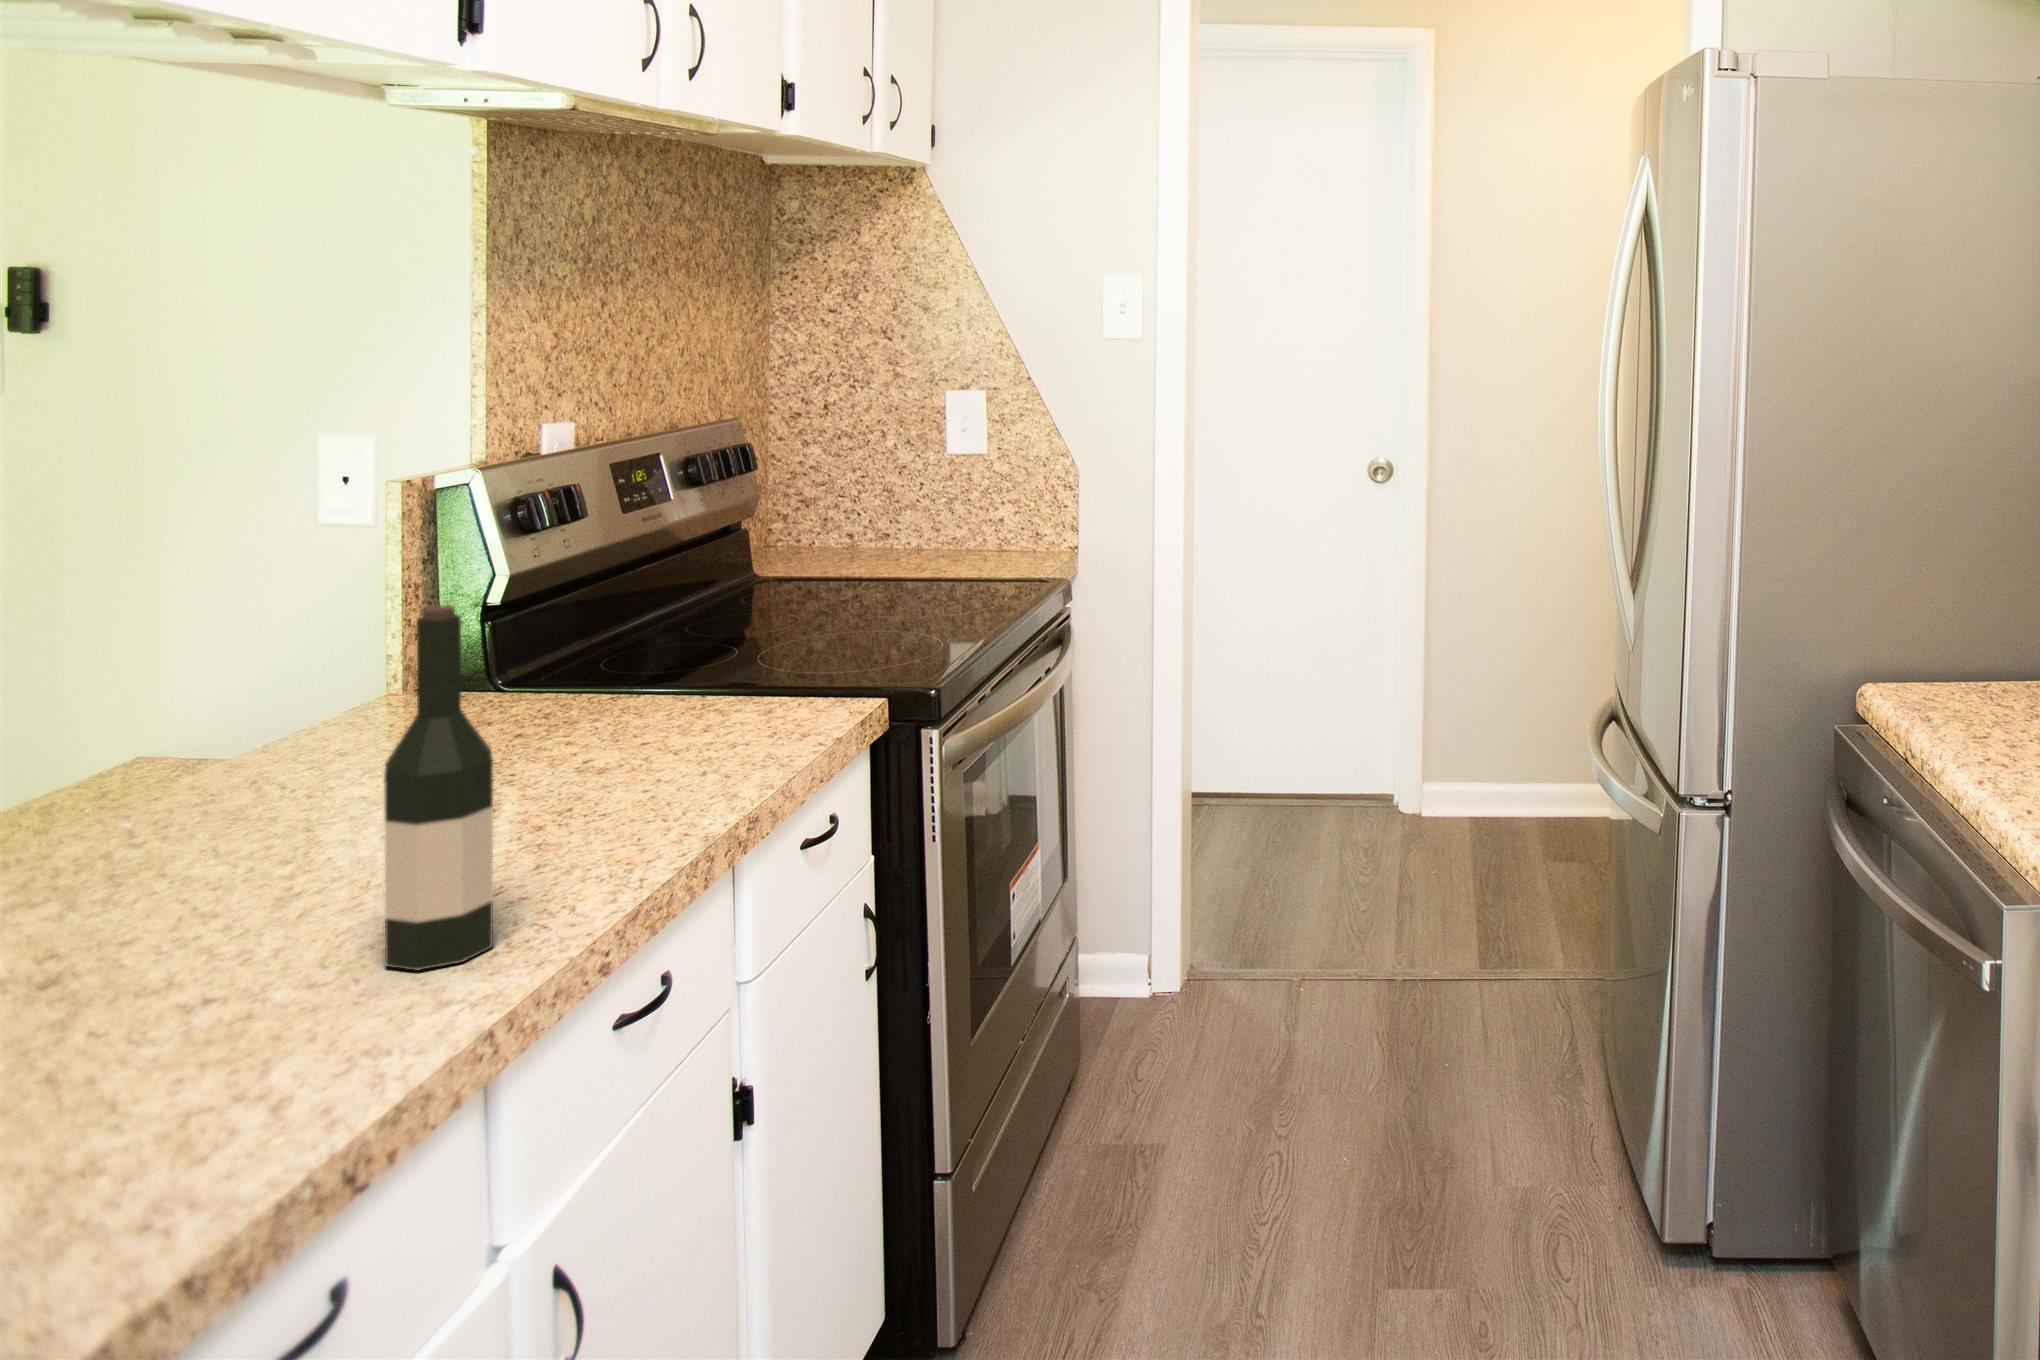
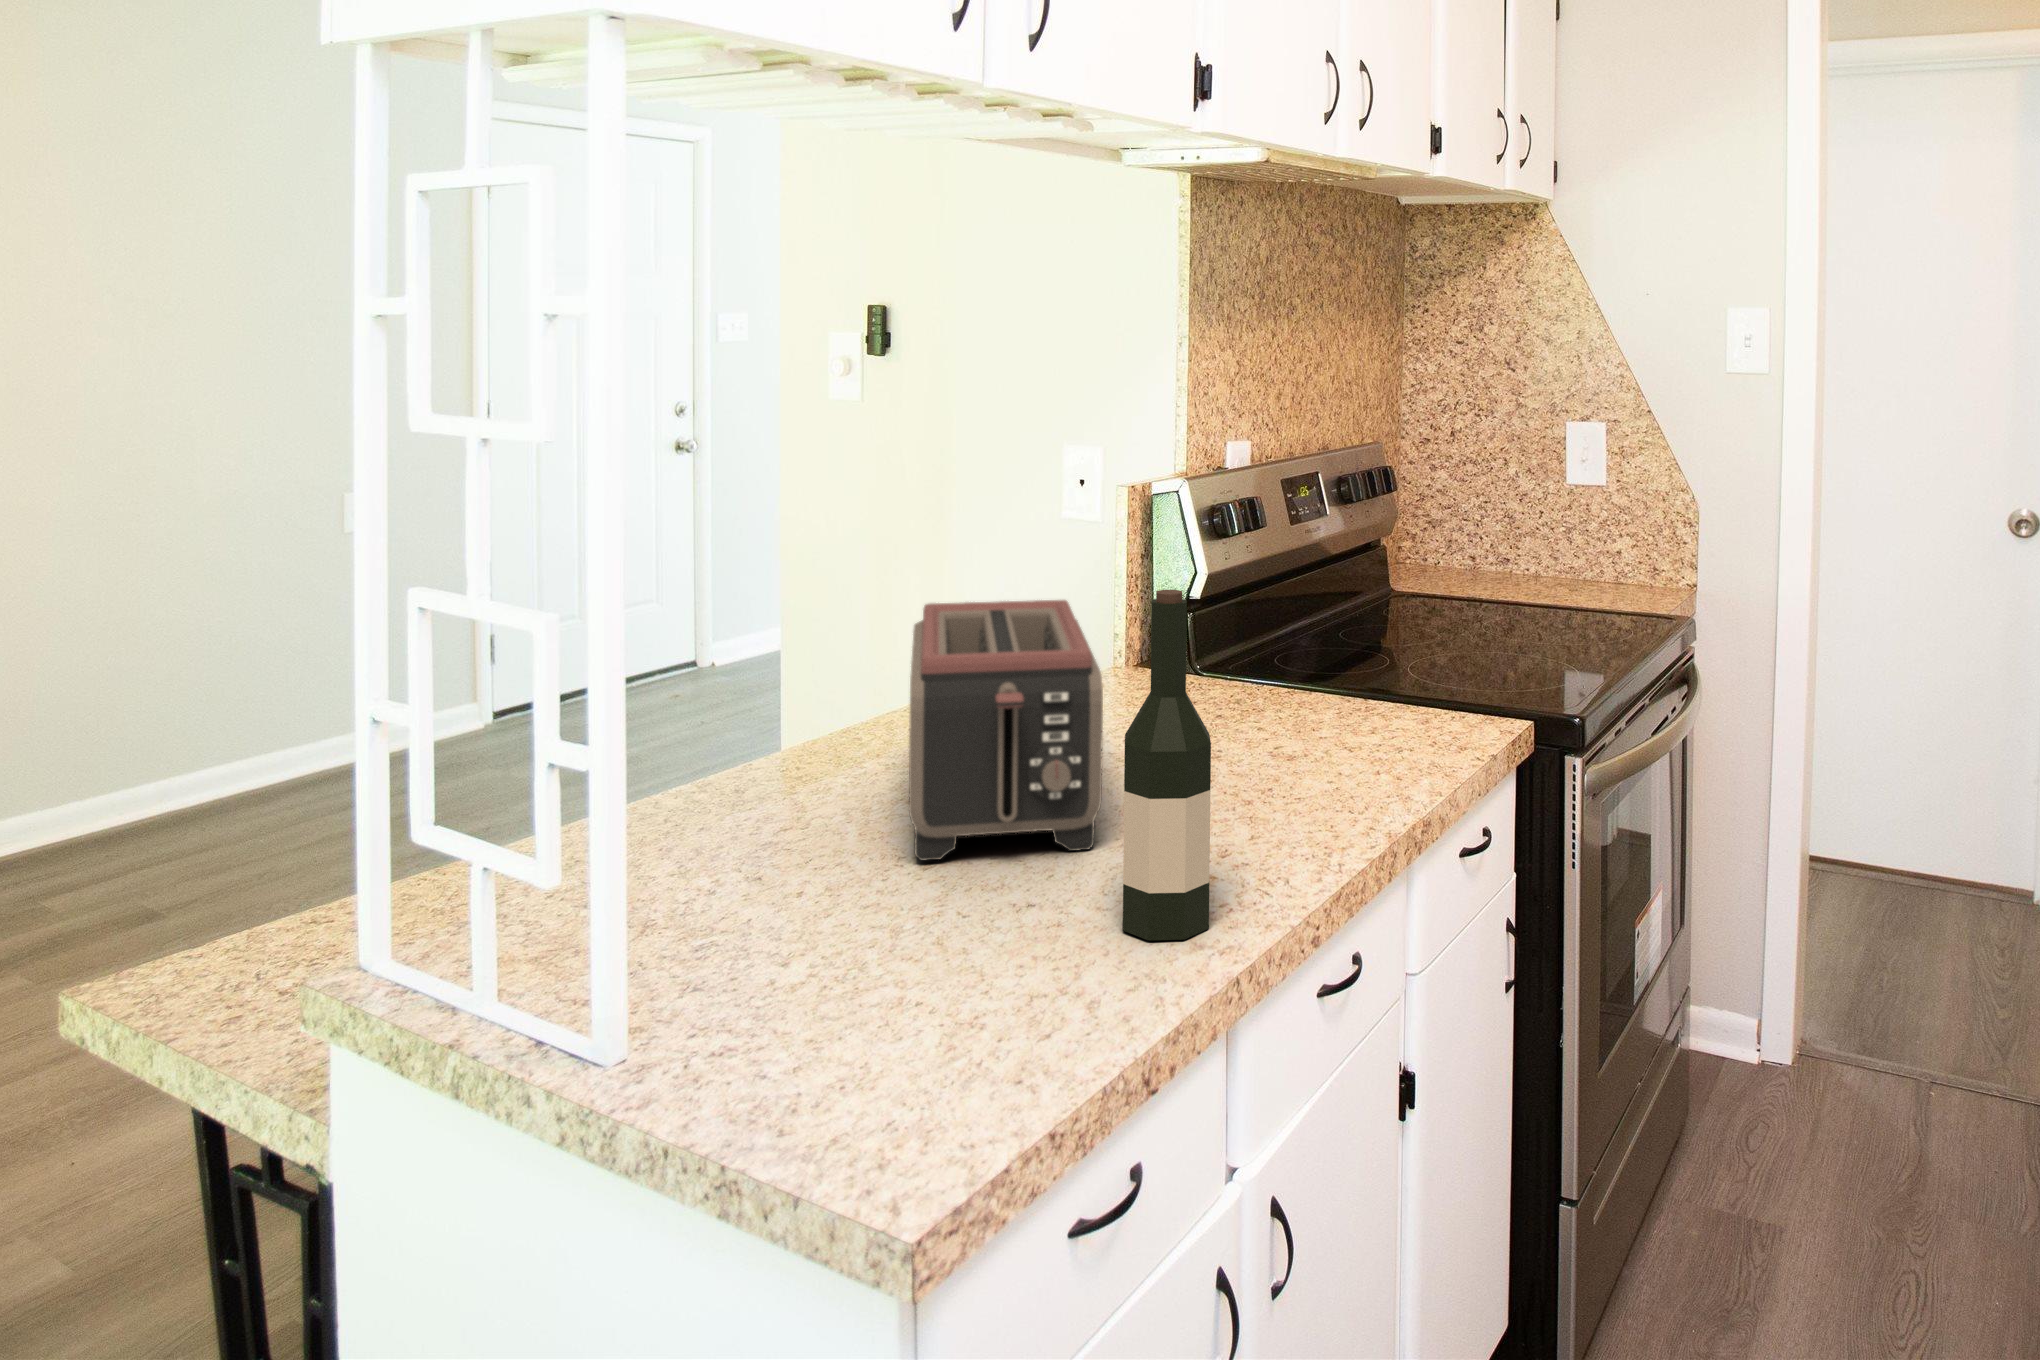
toaster: none [84,625,360,941] -> present [909,600,1103,861]

